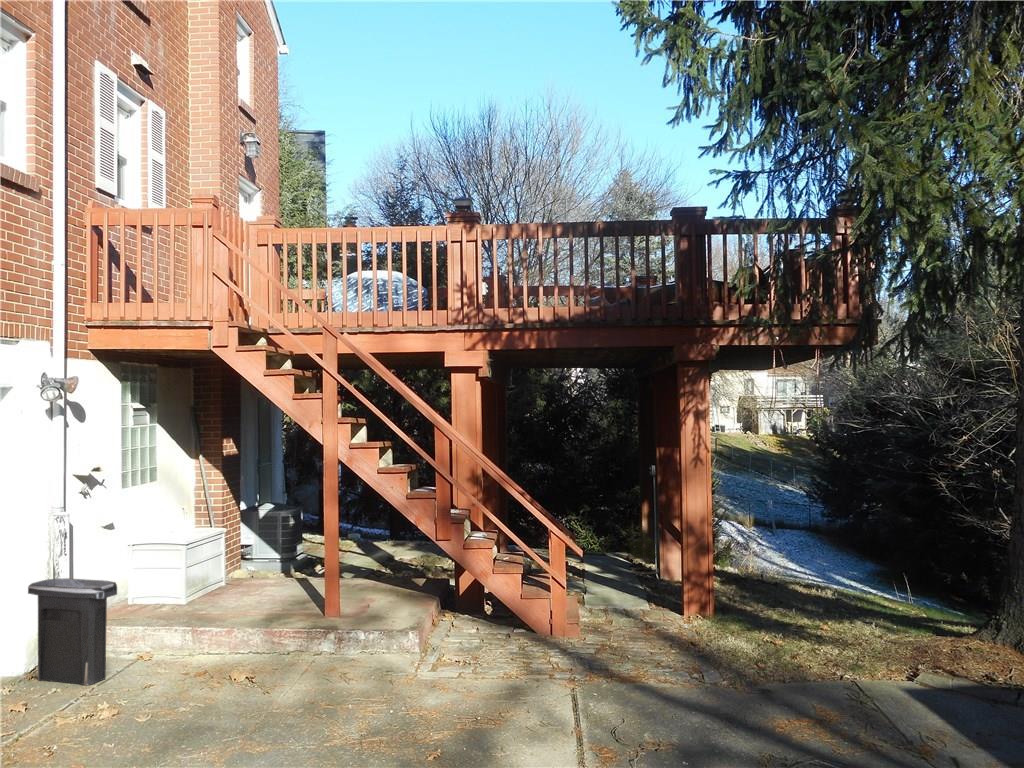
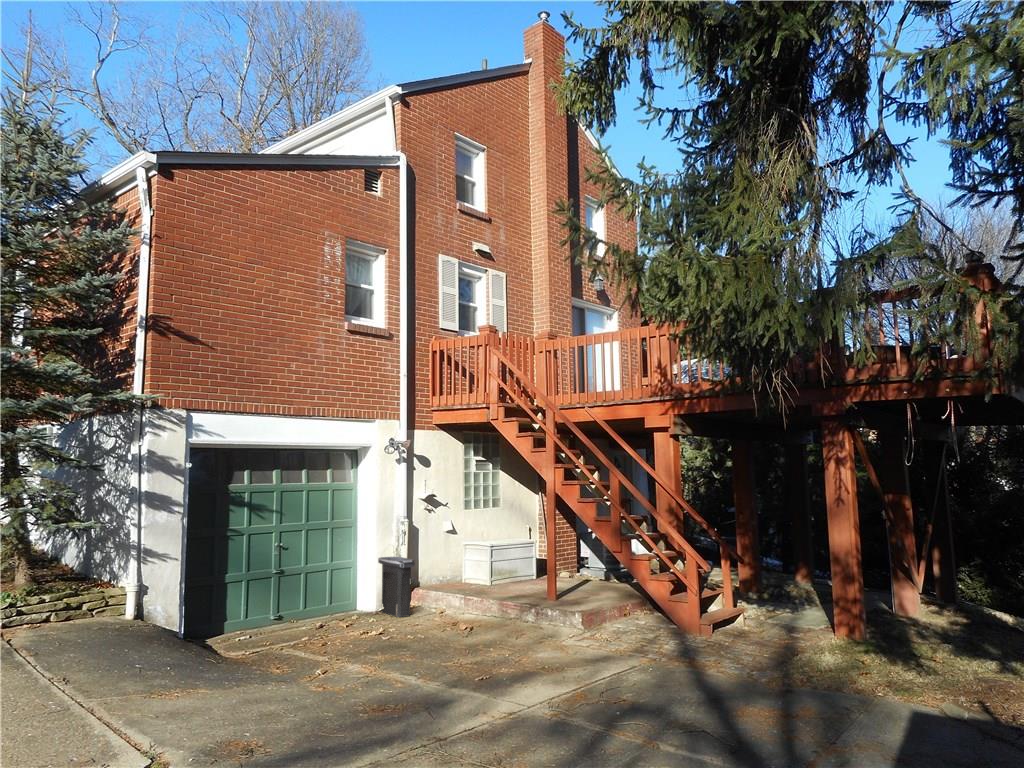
potted tree: present [630,526,658,574] -> none [876,567,909,615]

